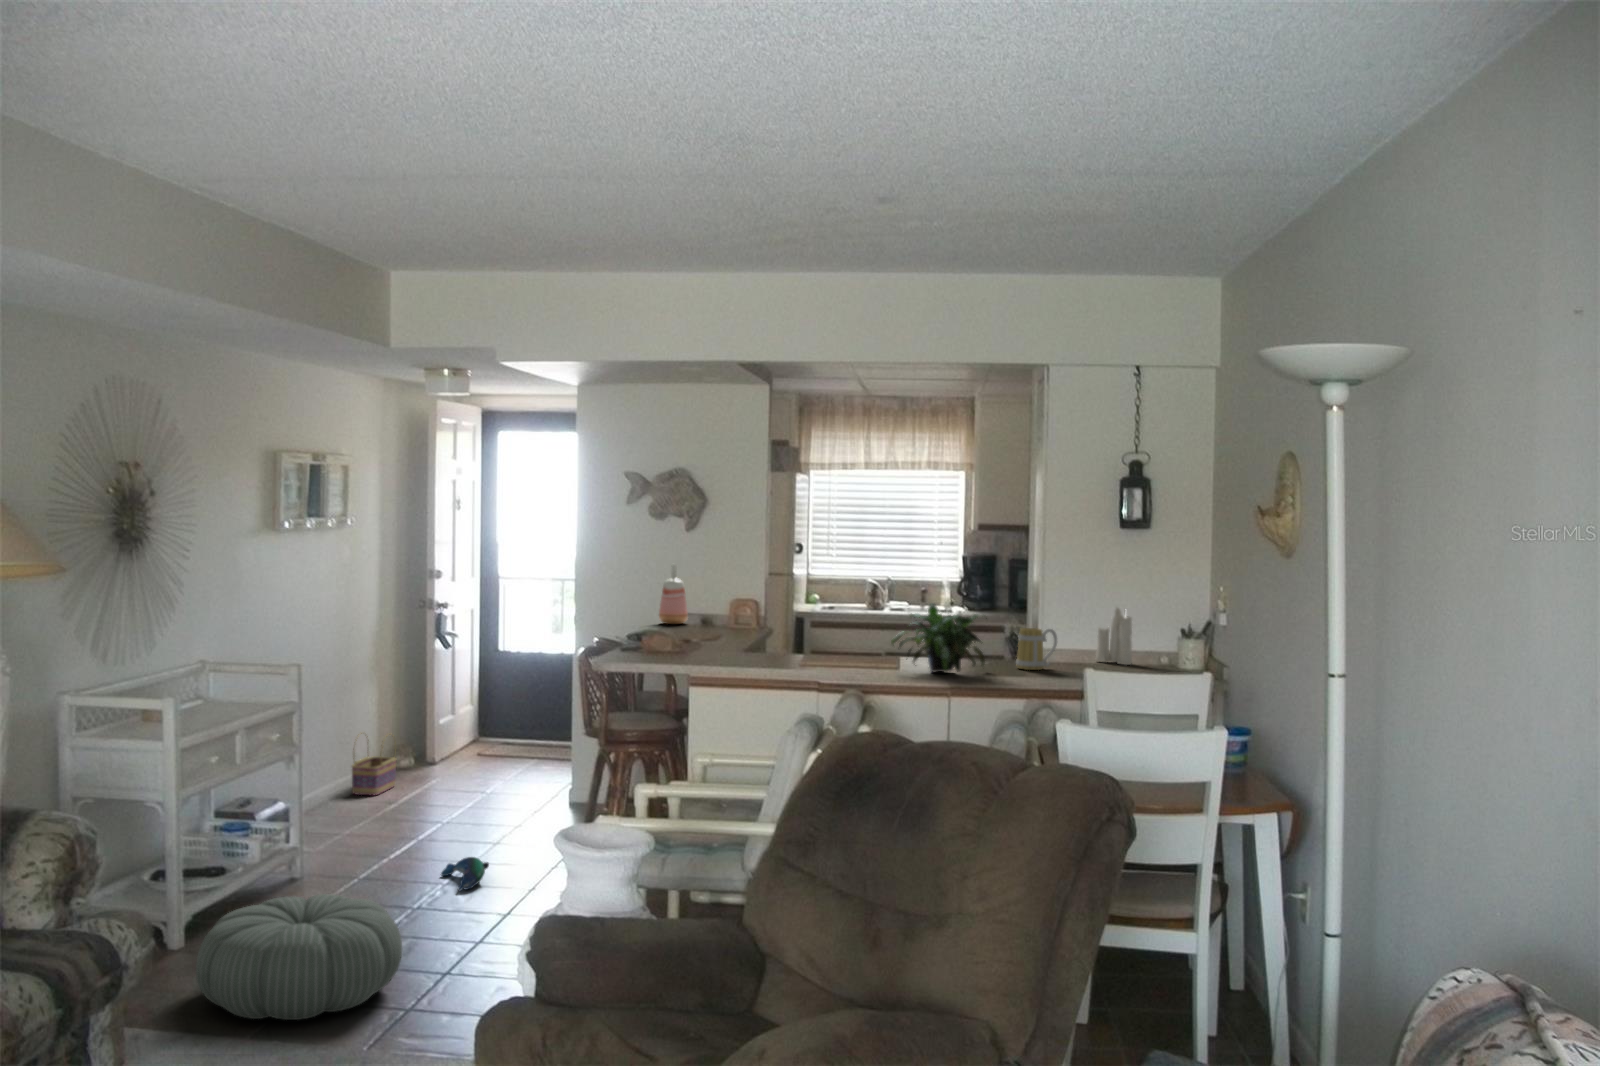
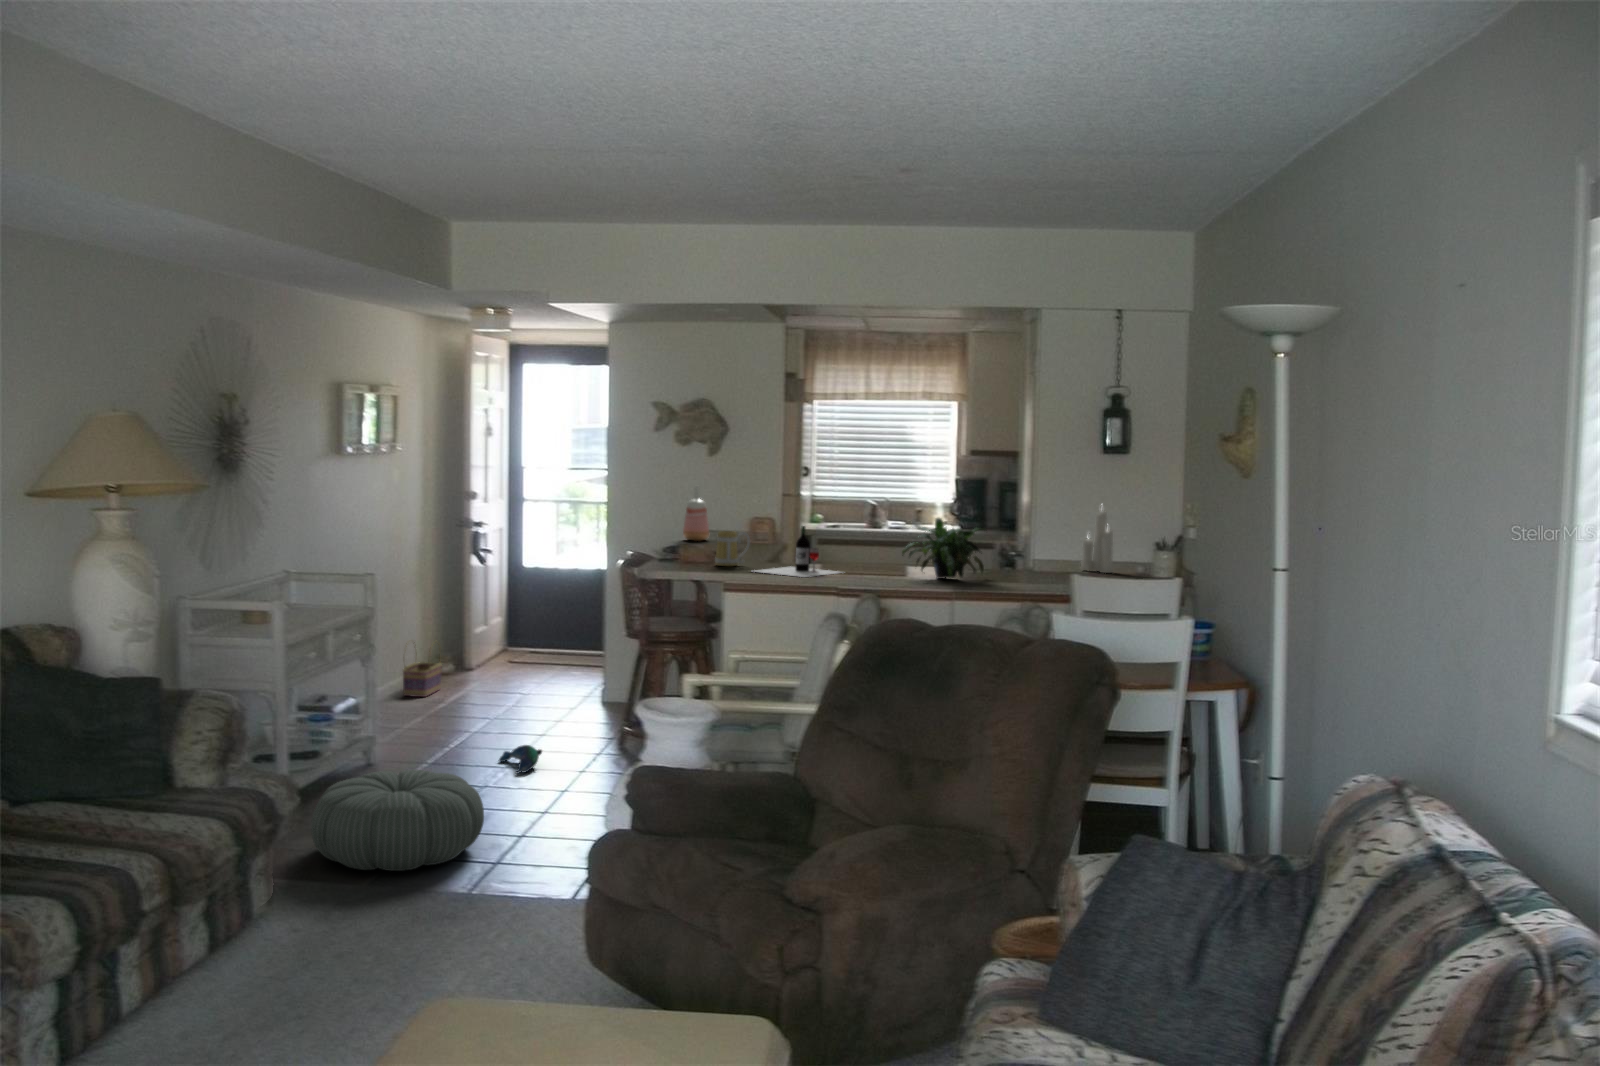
wine bottle: none [718,611,830,670] -> present [754,526,840,577]
mug: present [1016,628,1057,670] -> present [715,531,750,566]

